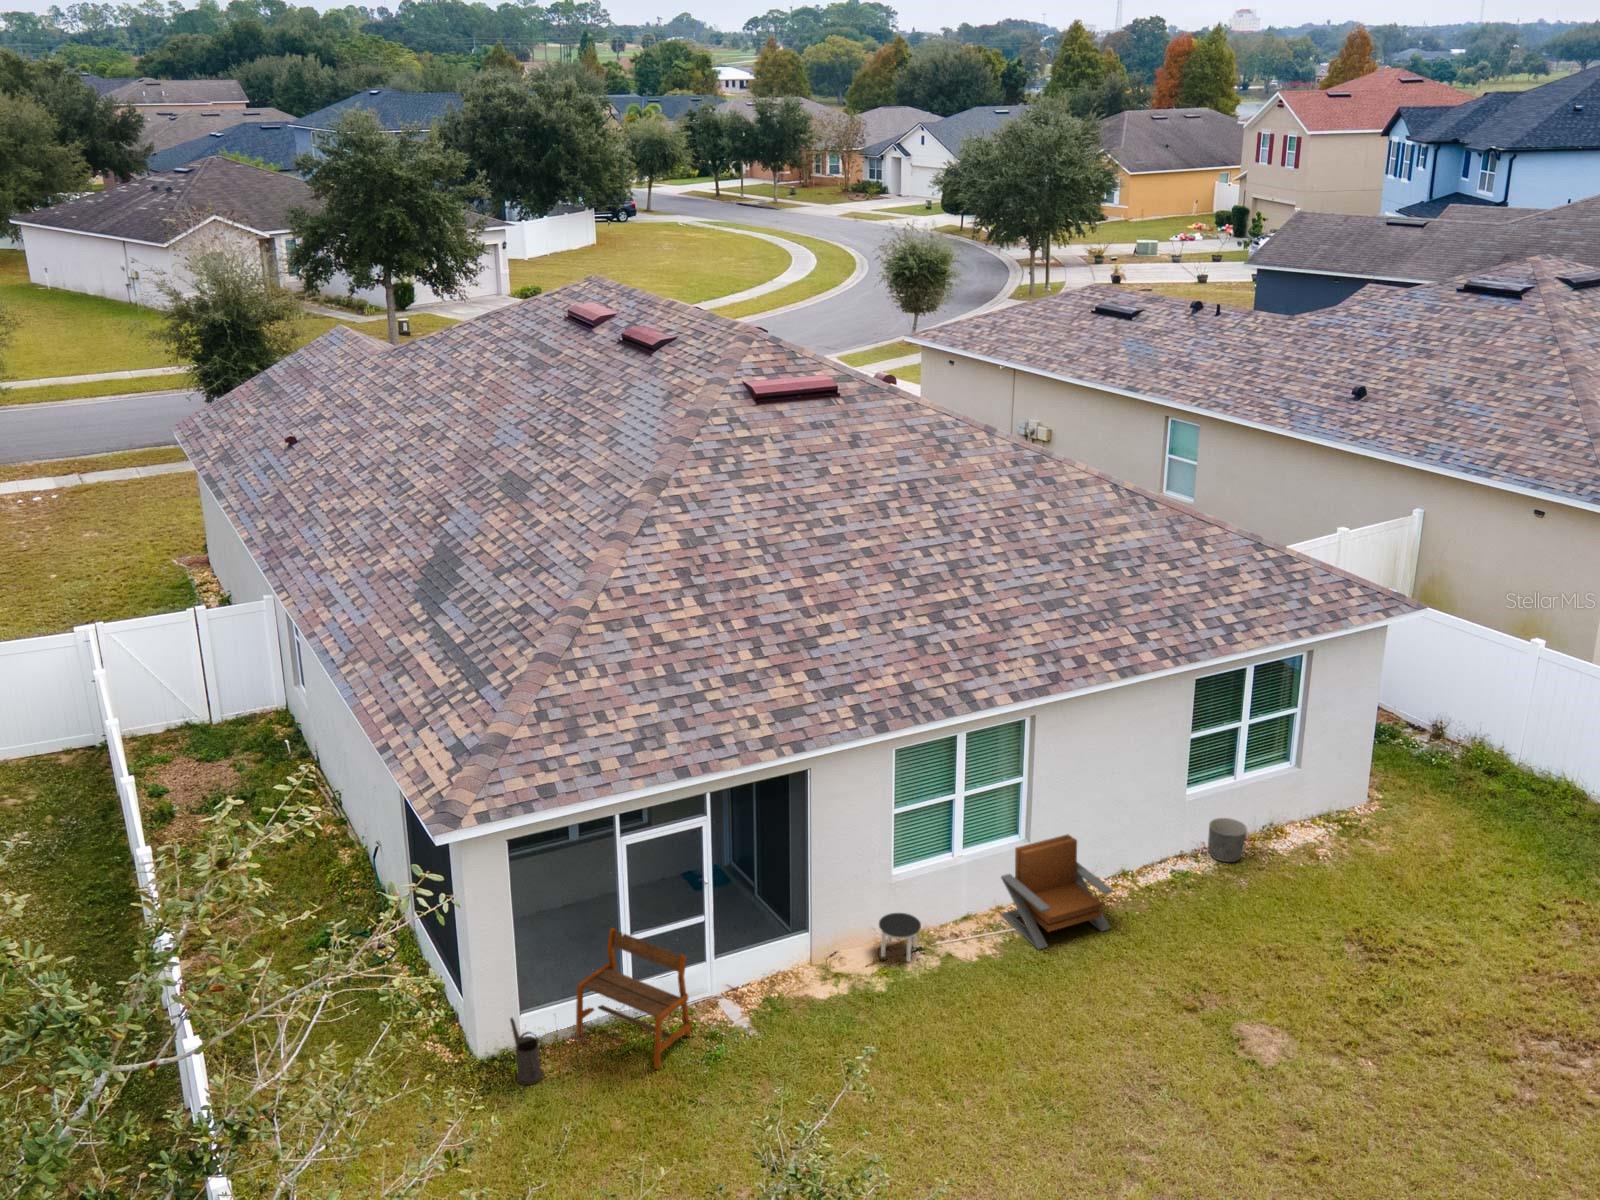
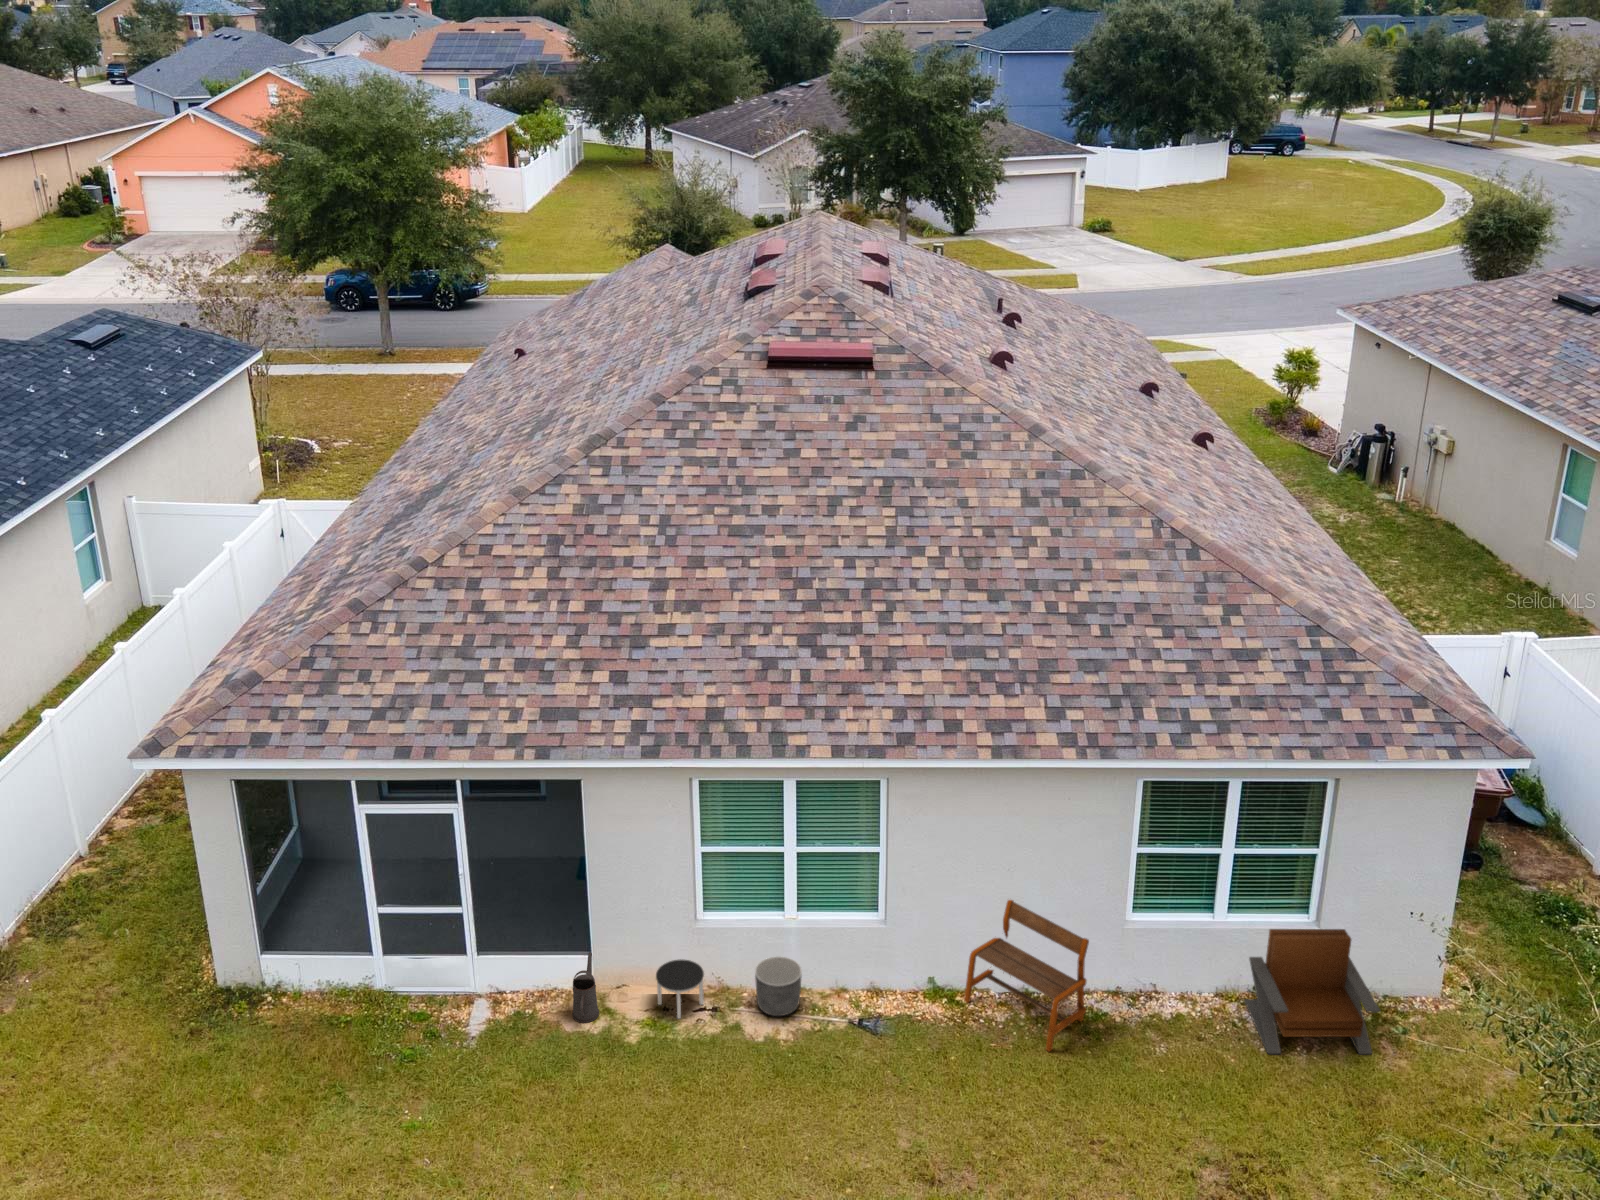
planter: present [1208,818,1247,862] -> present [755,956,802,1016]
lounge chair: present [1001,834,1113,950] -> present [1244,929,1380,1054]
bench: present [576,928,692,1069] -> present [964,900,1089,1051]
watering can: present [510,1018,543,1085] -> present [572,952,599,1023]

